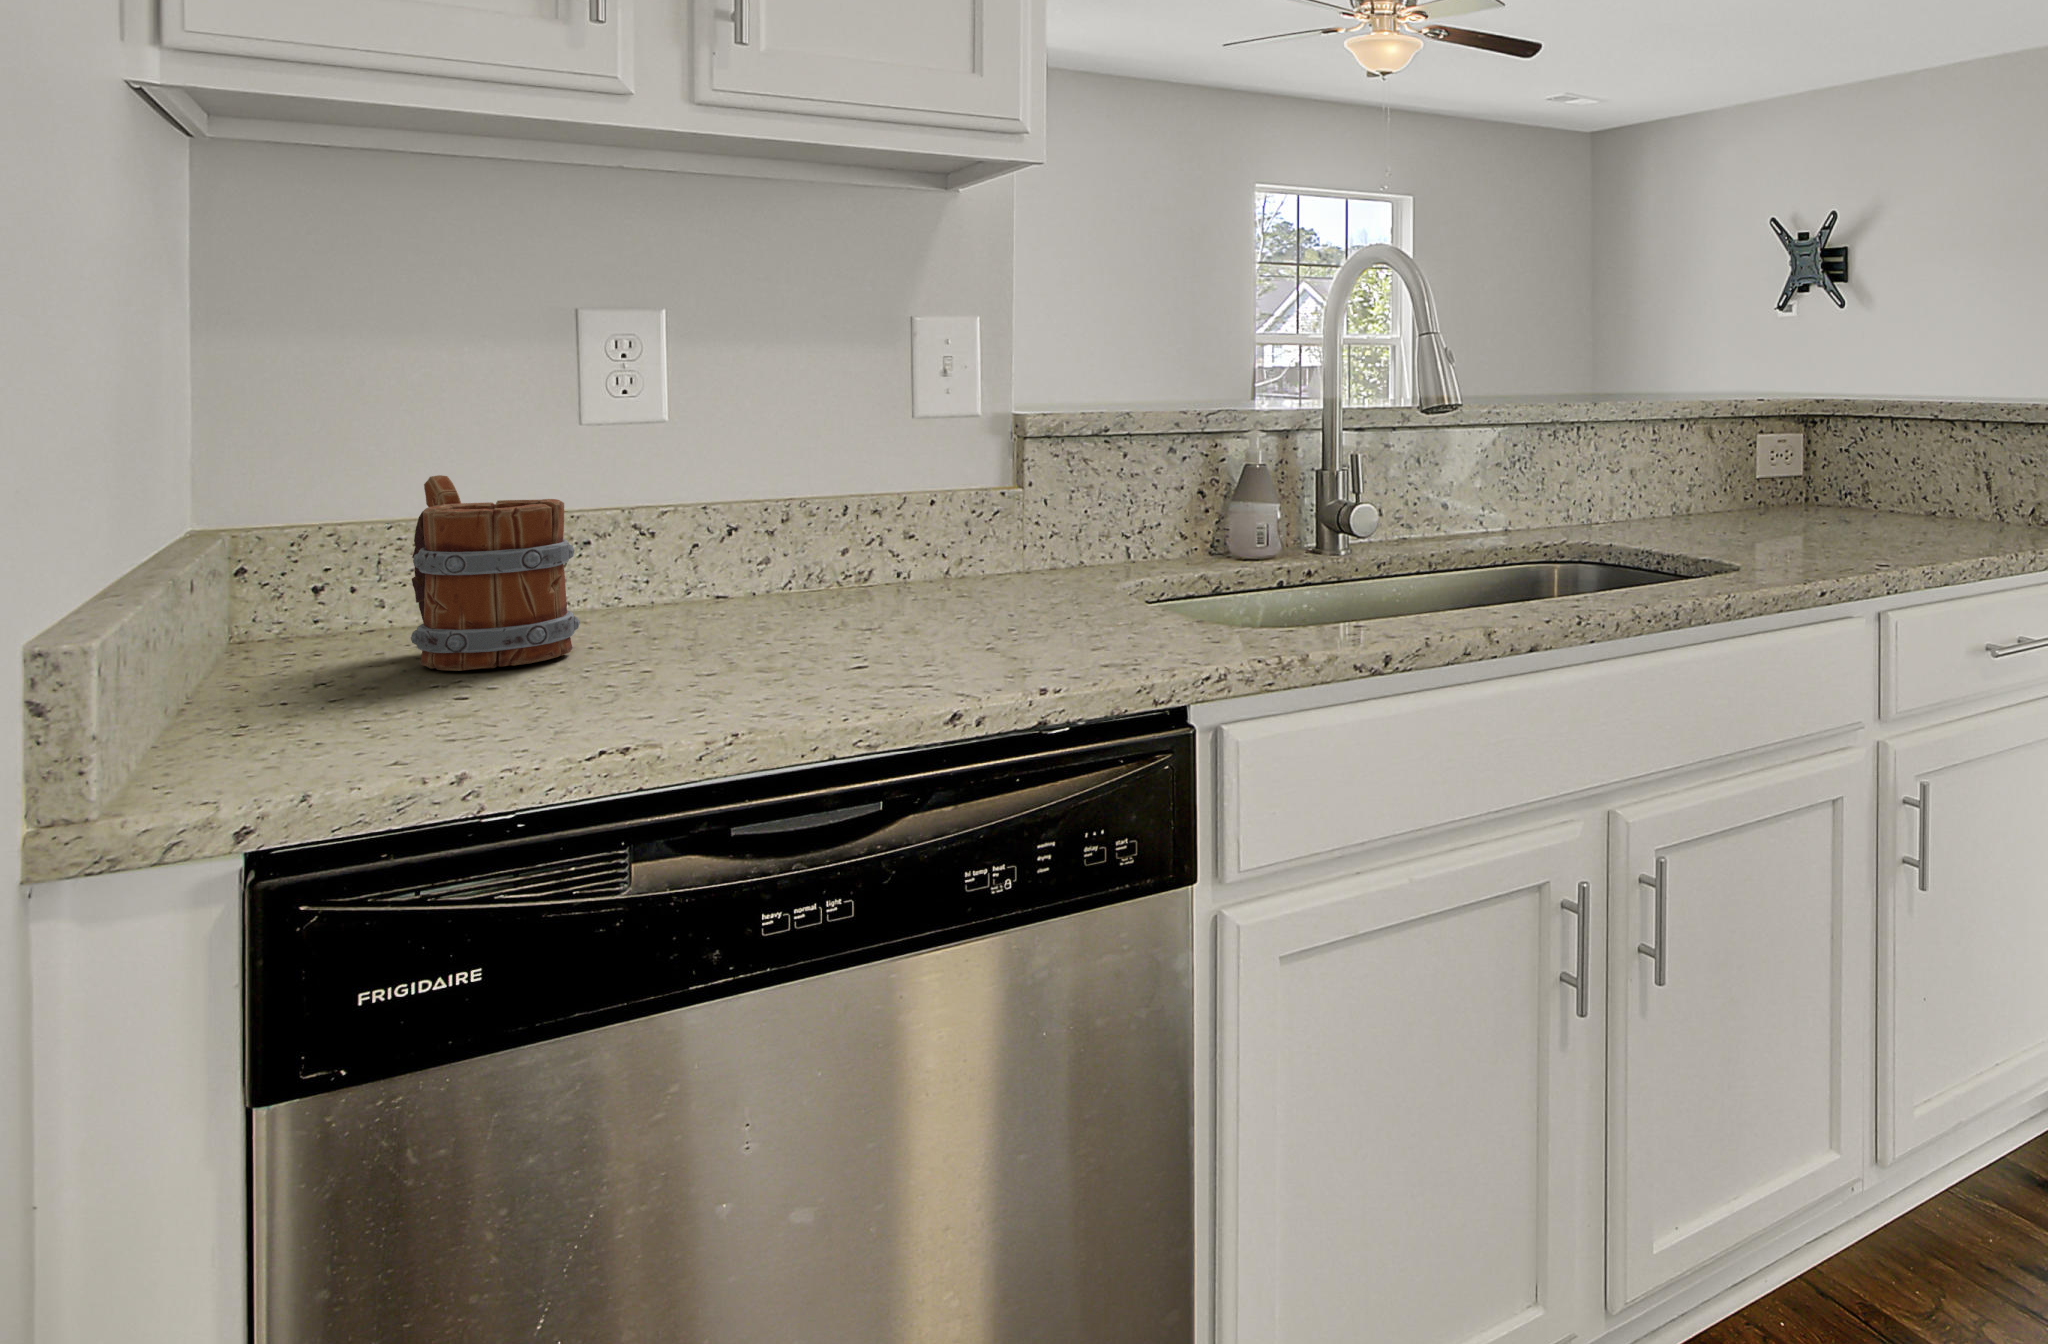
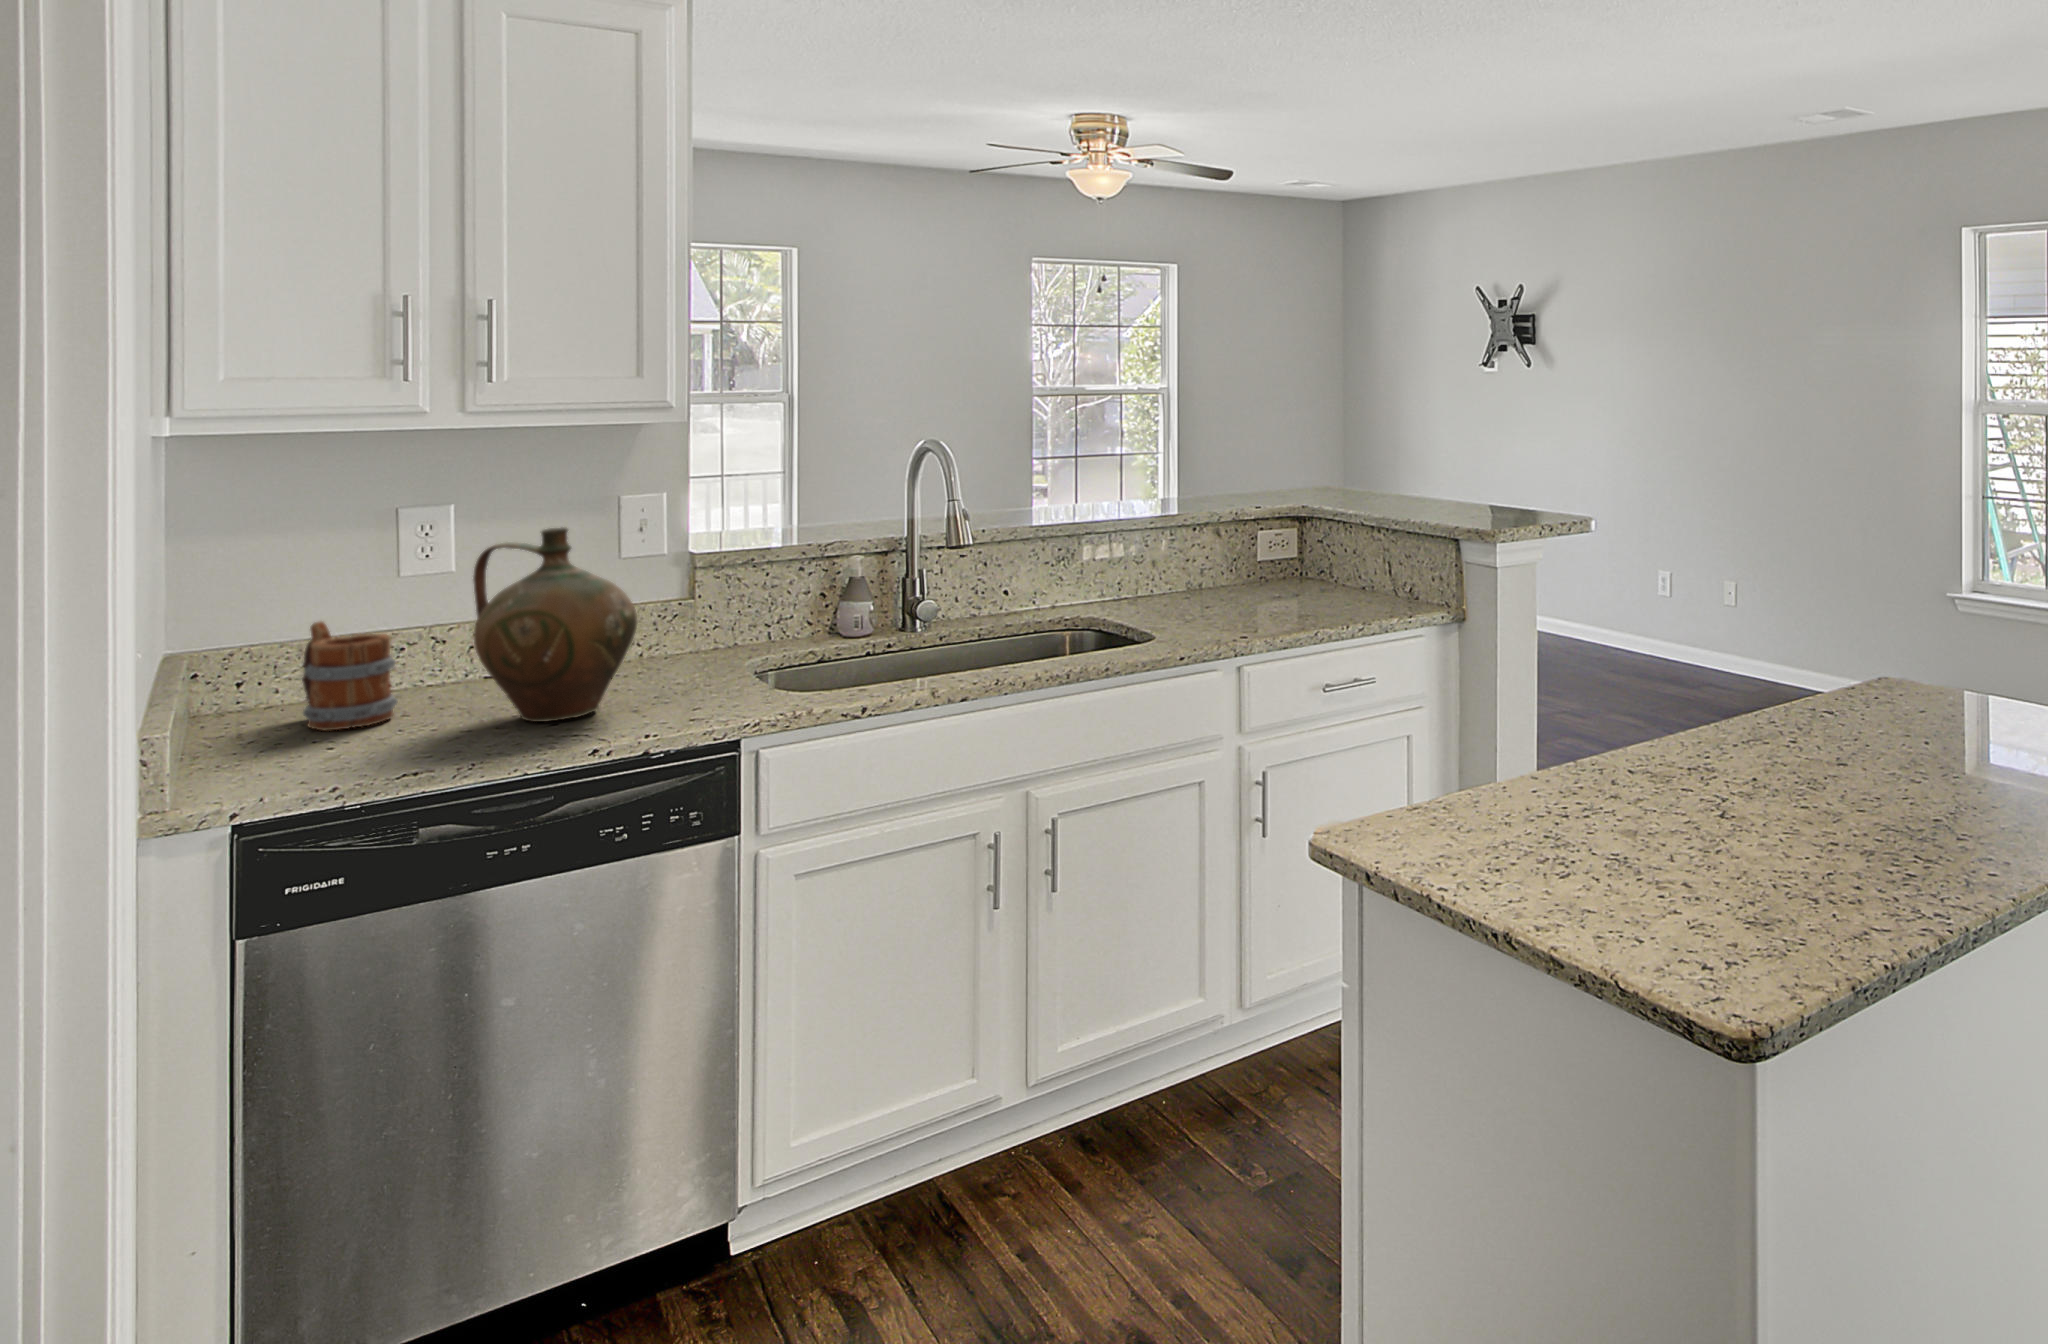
ceramic jug: none [708,305,991,663] -> present [473,527,637,722]

